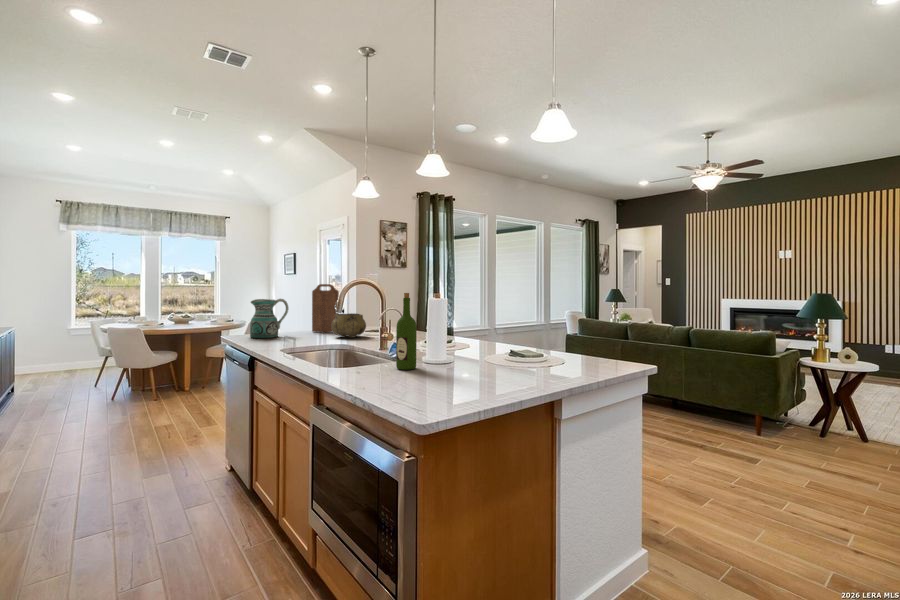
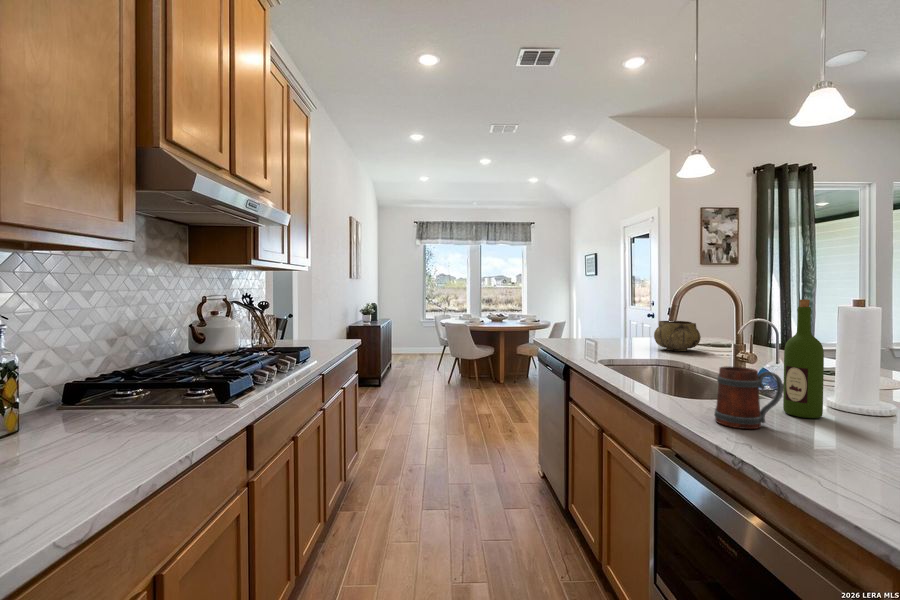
cutting board: present [312,284,339,332] -> none [626,285,660,342]
ceramic pitcher: present [250,299,288,338] -> none [561,302,601,344]
mug: none [351,339,391,380] -> present [714,366,783,429]

